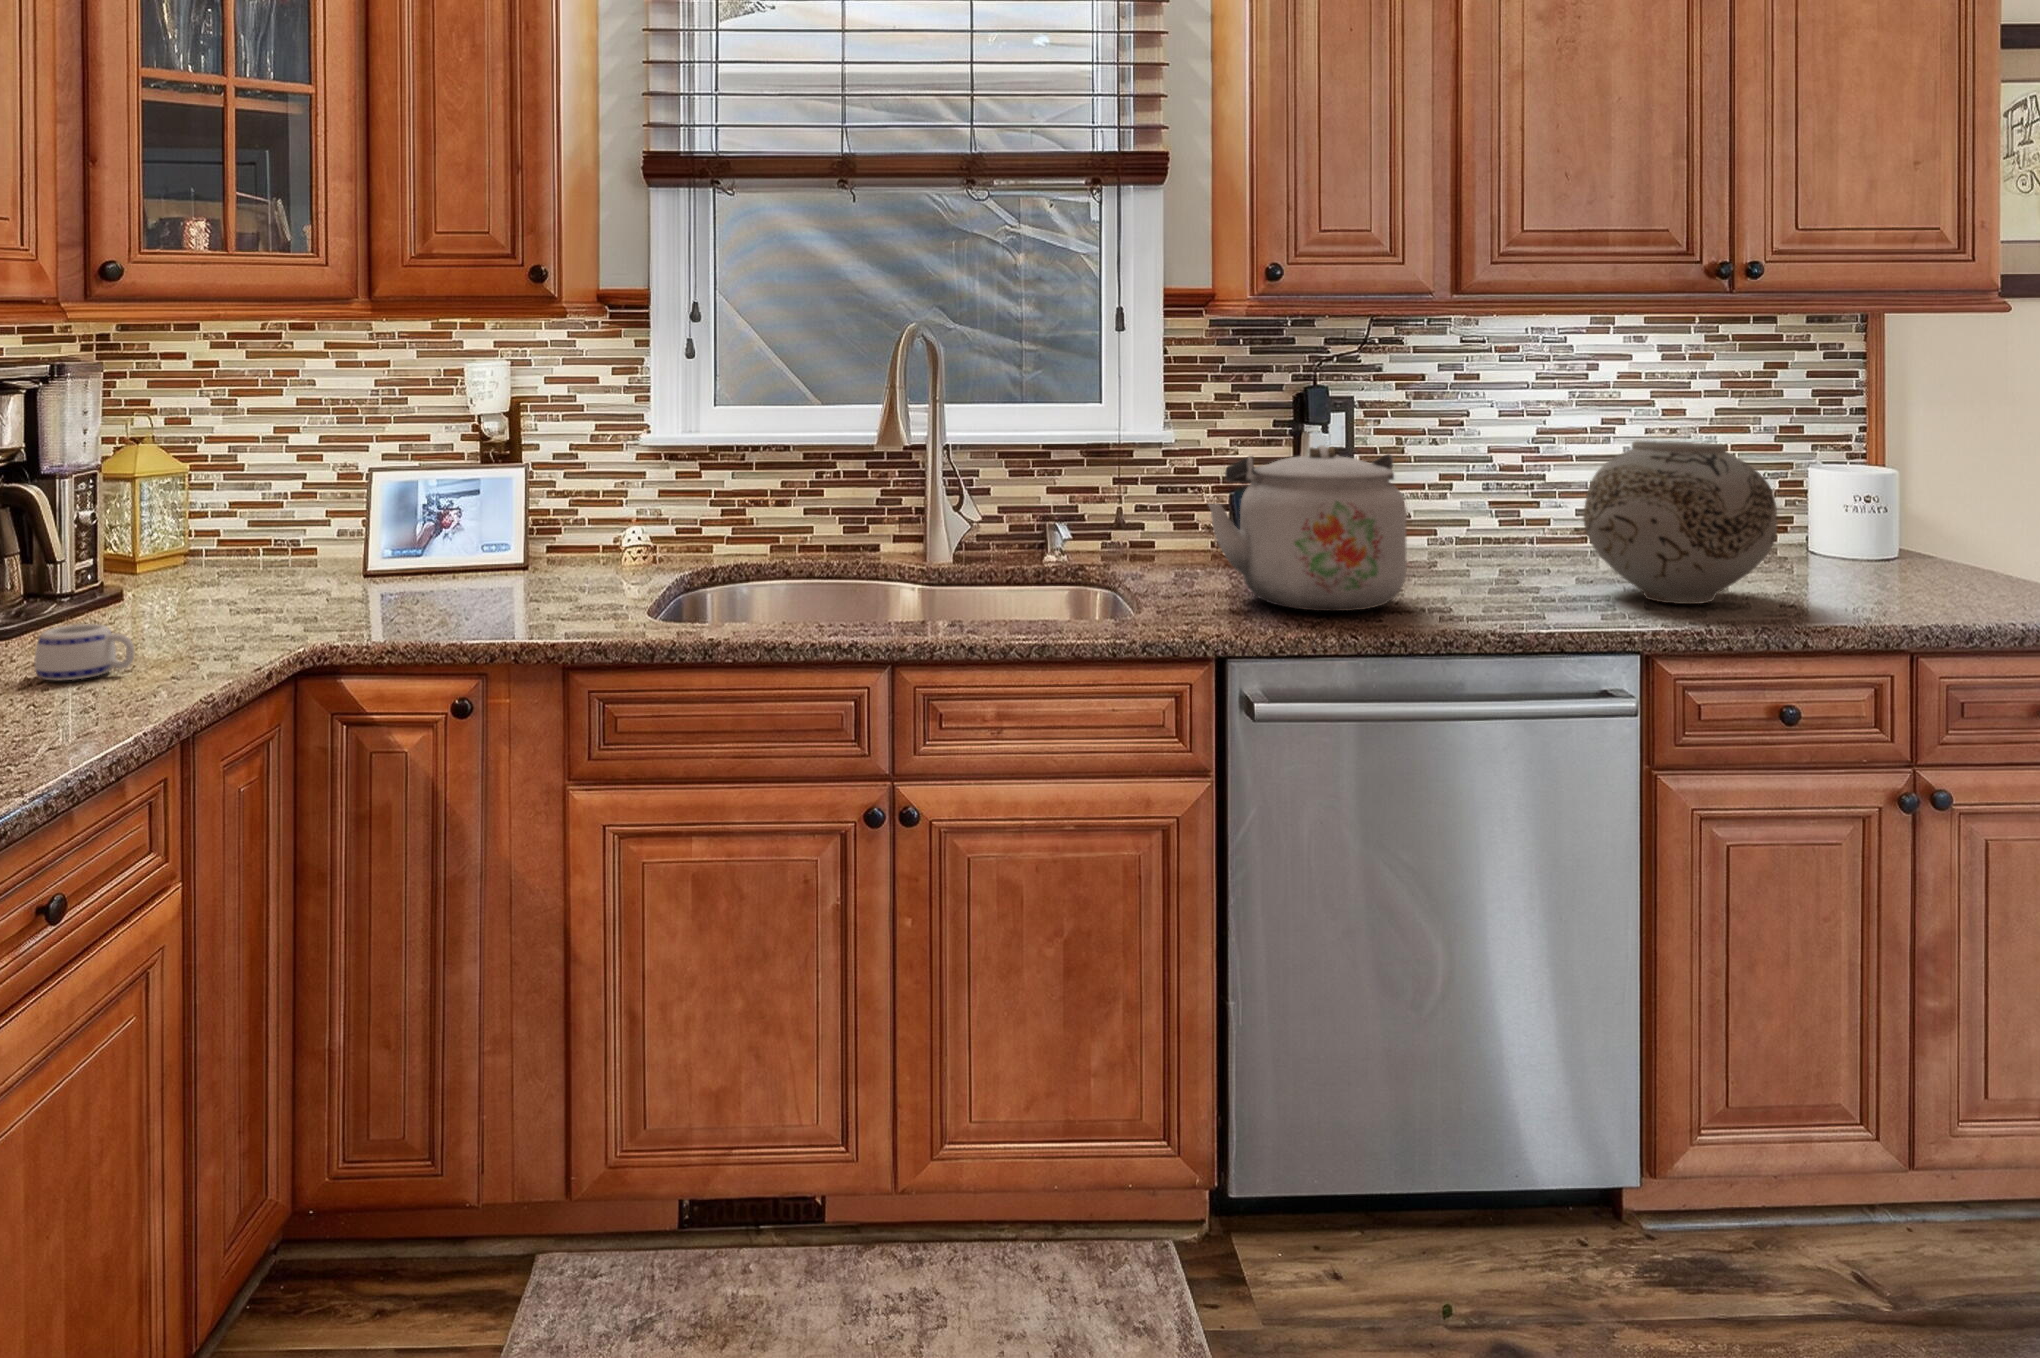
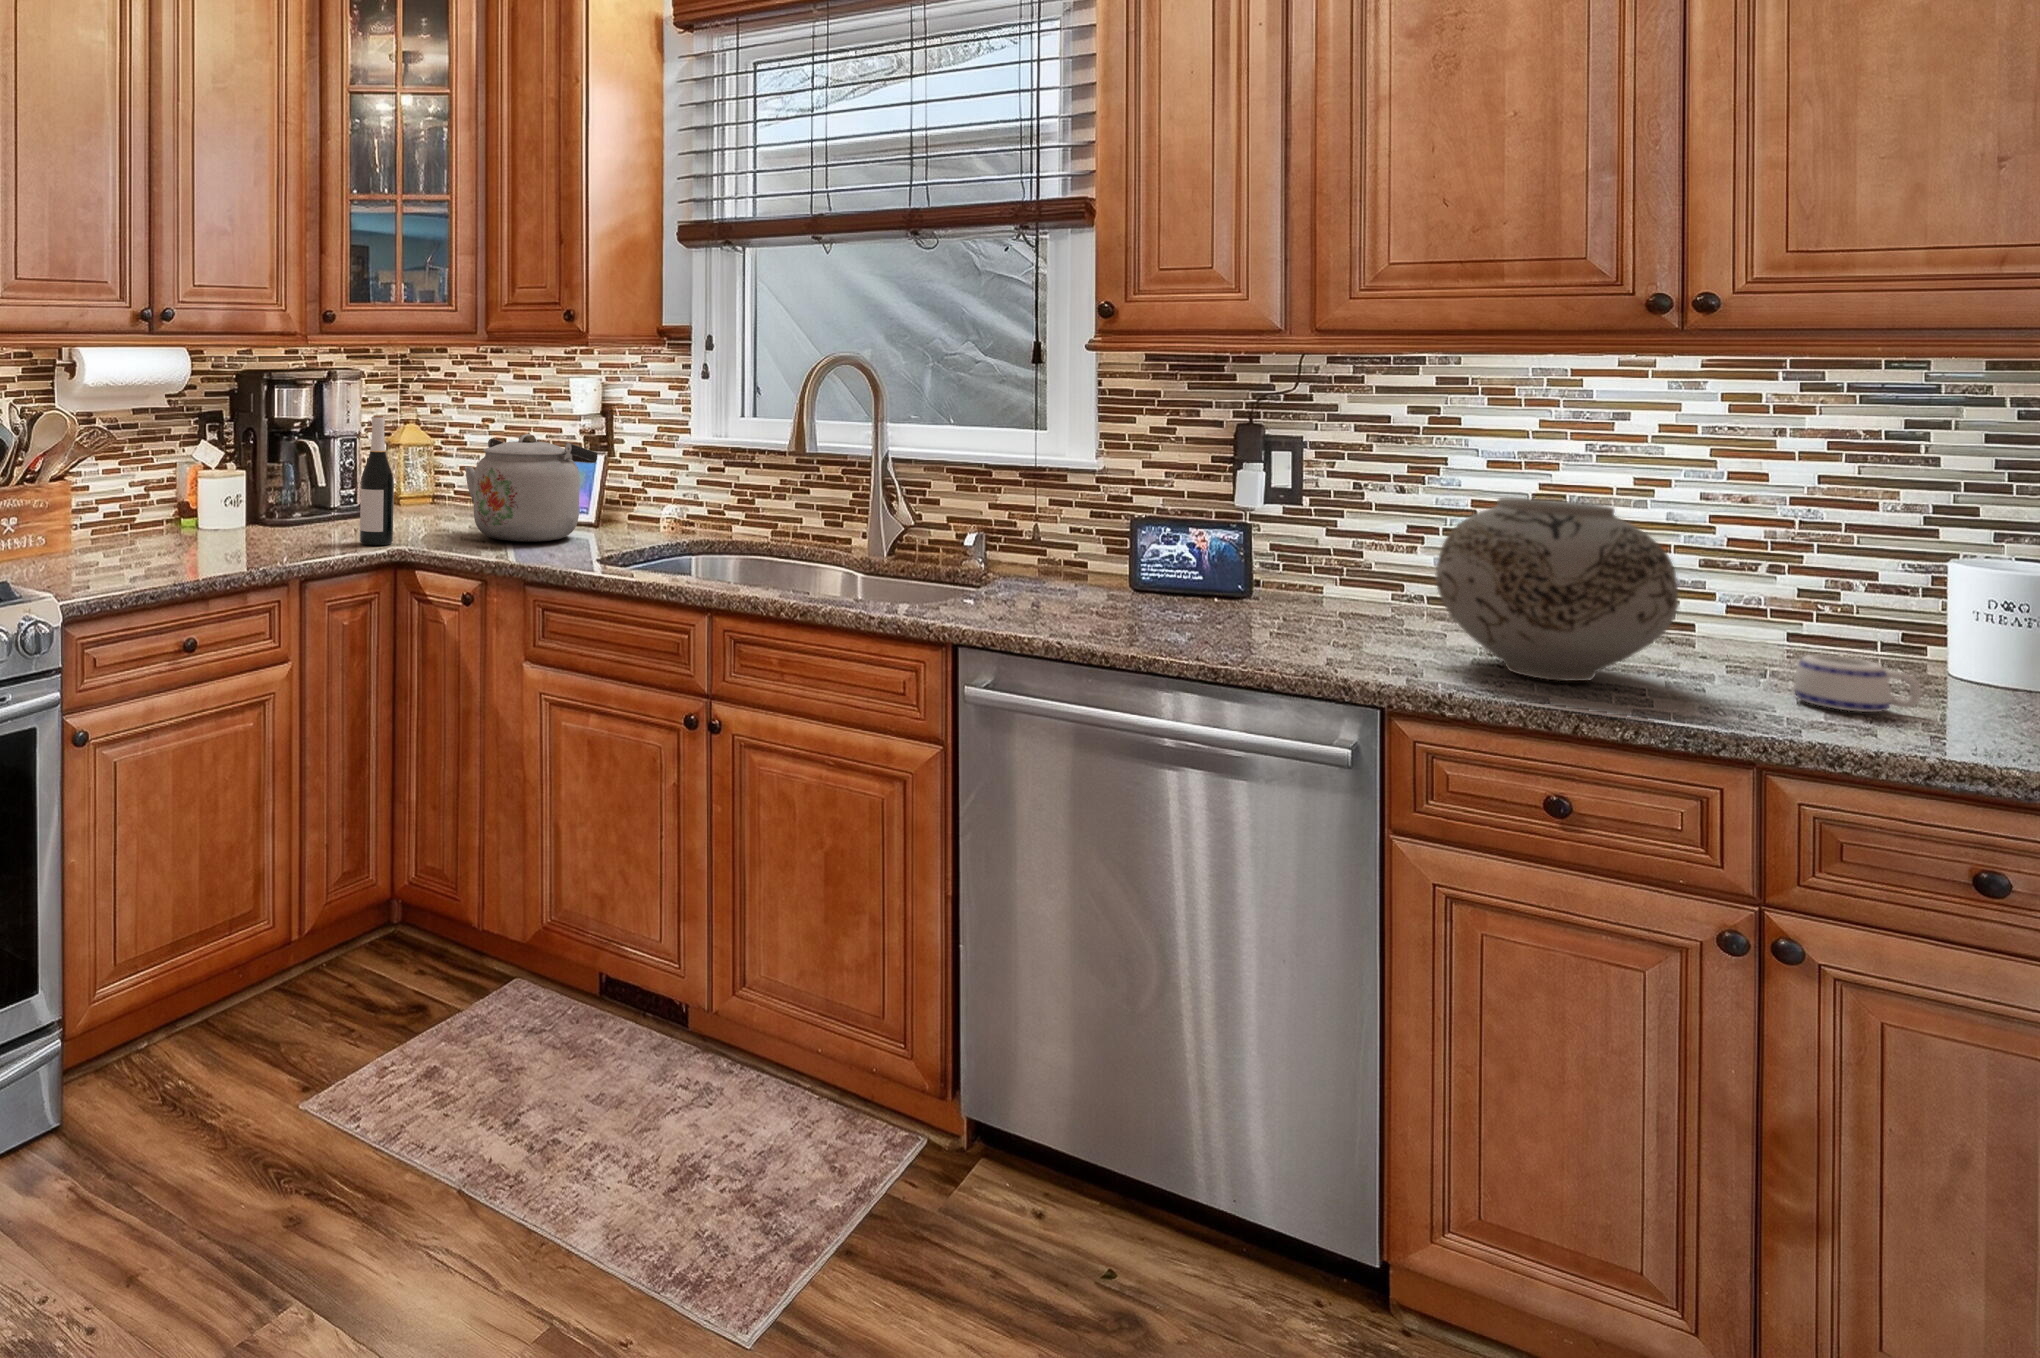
wine bottle: none [208,431,269,647] -> present [360,416,394,545]
kettle: present [1208,445,1407,611] -> present [465,434,598,542]
mug: present [34,624,134,681] -> present [1794,655,1921,712]

